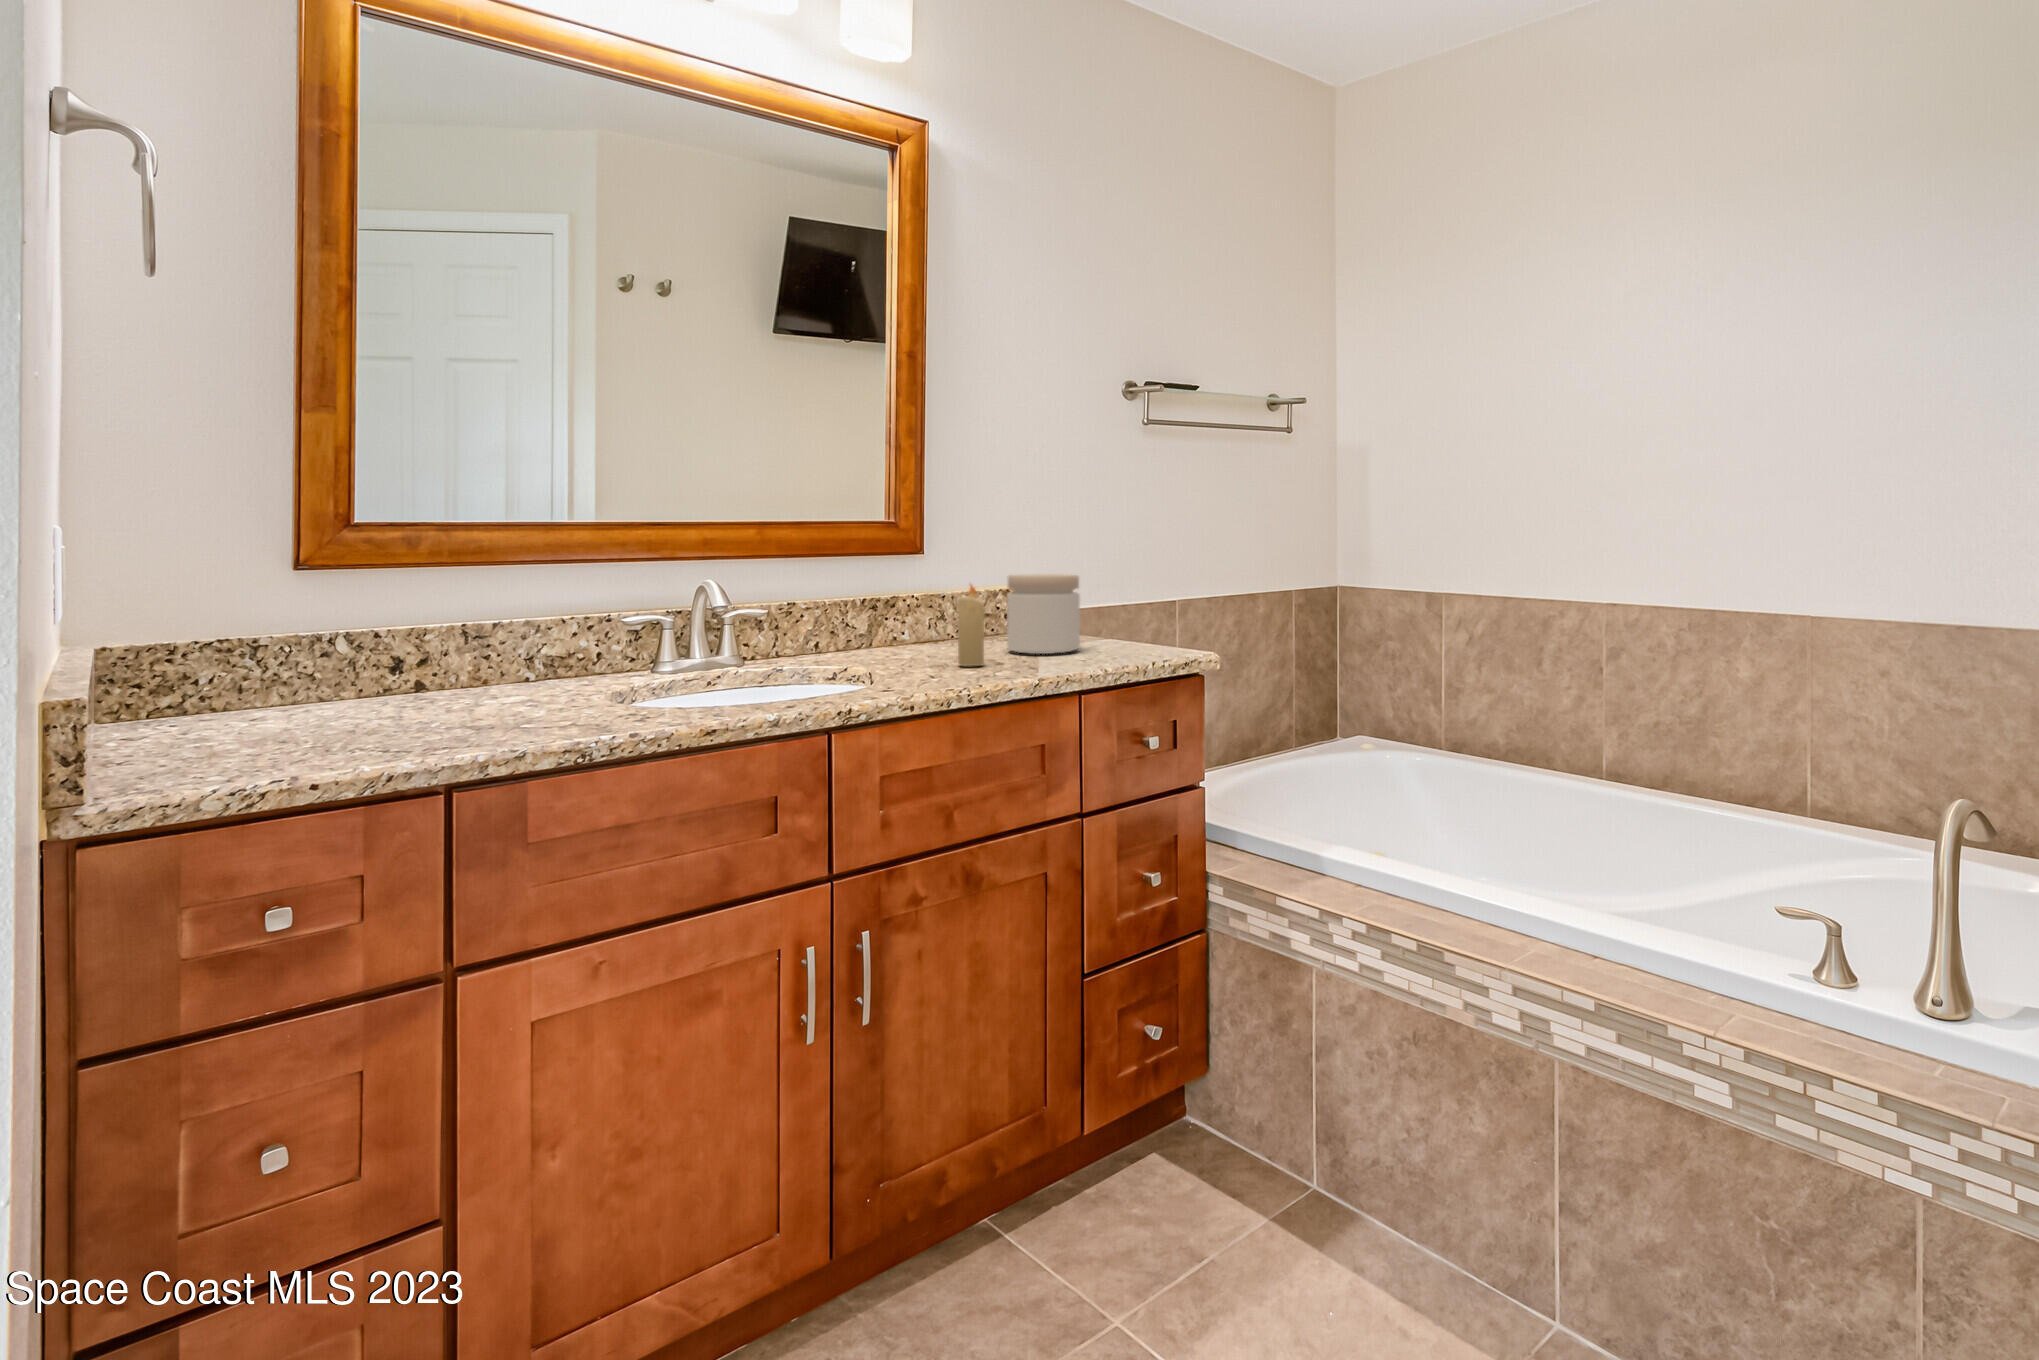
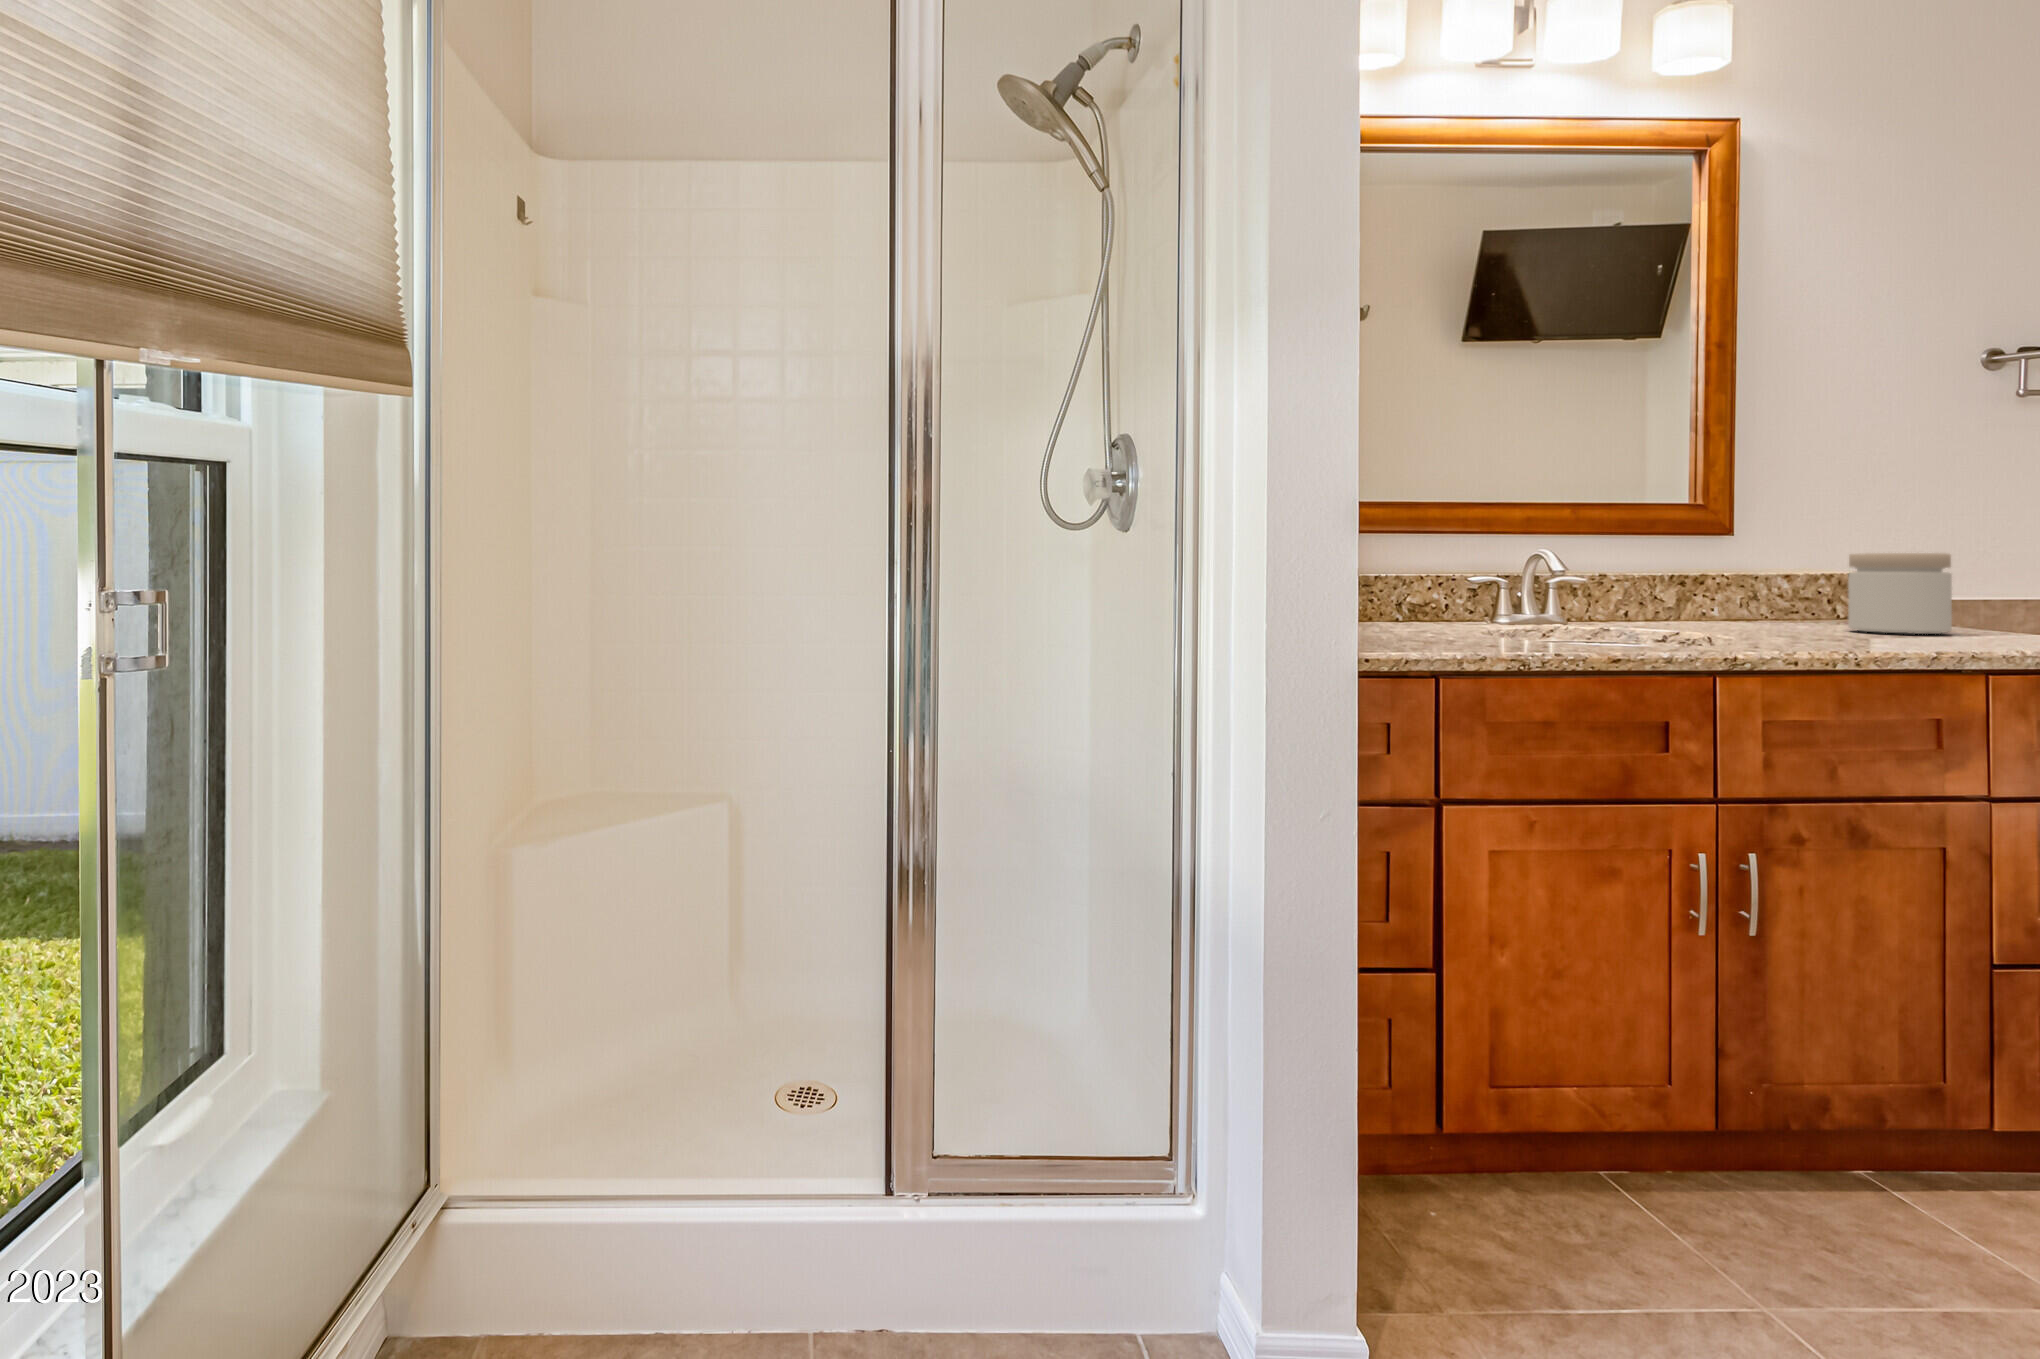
candle: present [956,585,985,667] -> none [1805,555,1842,637]

